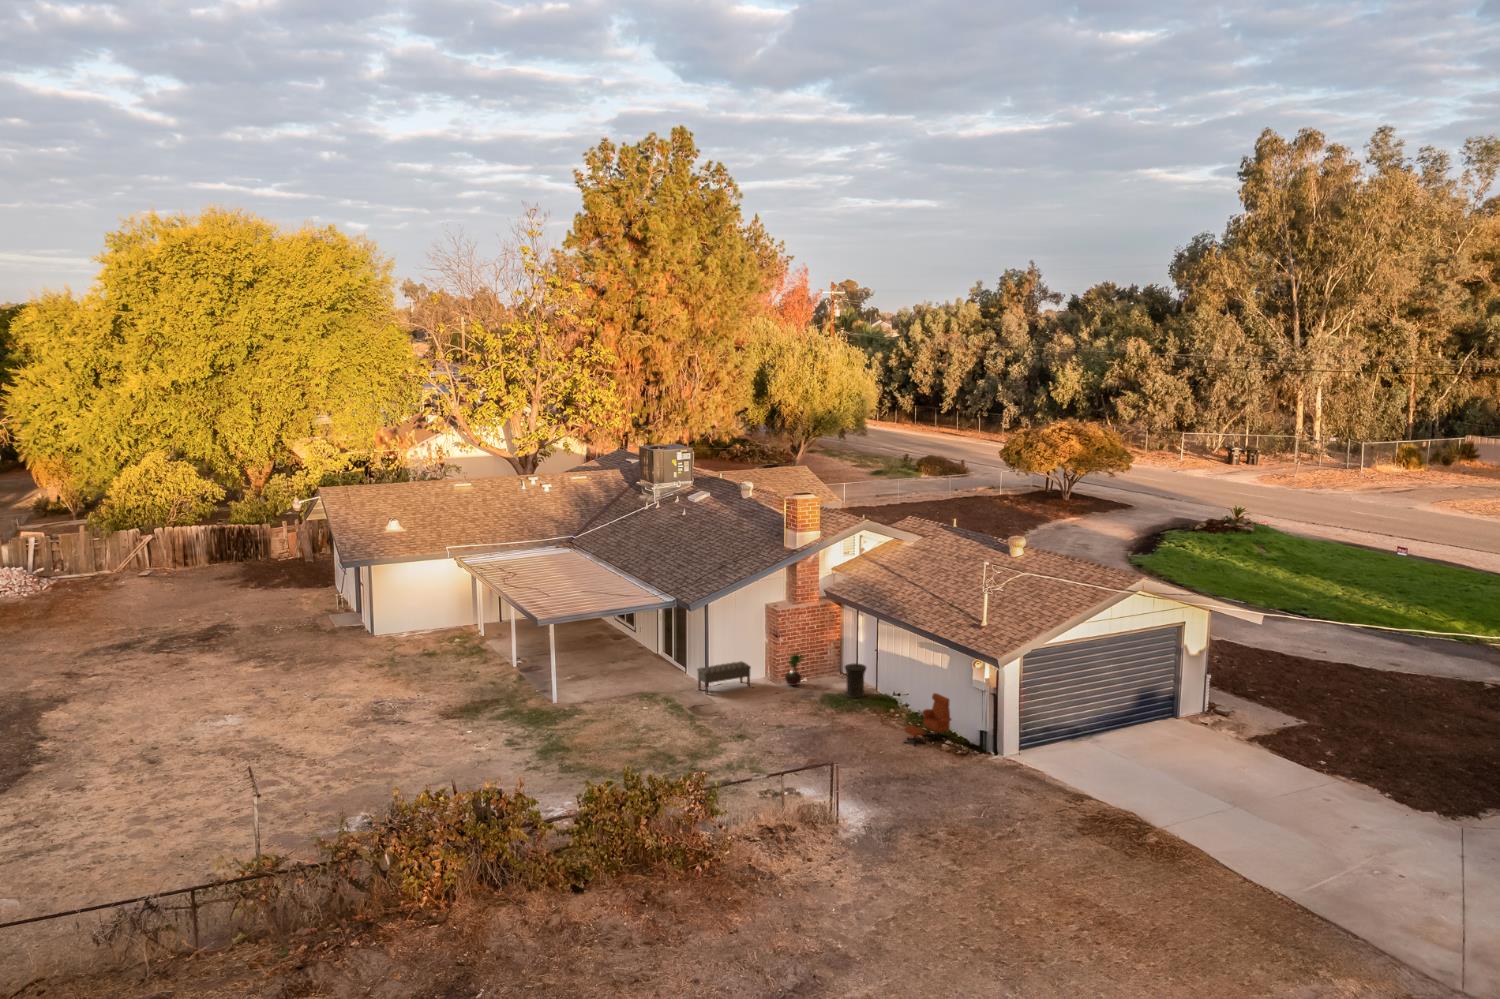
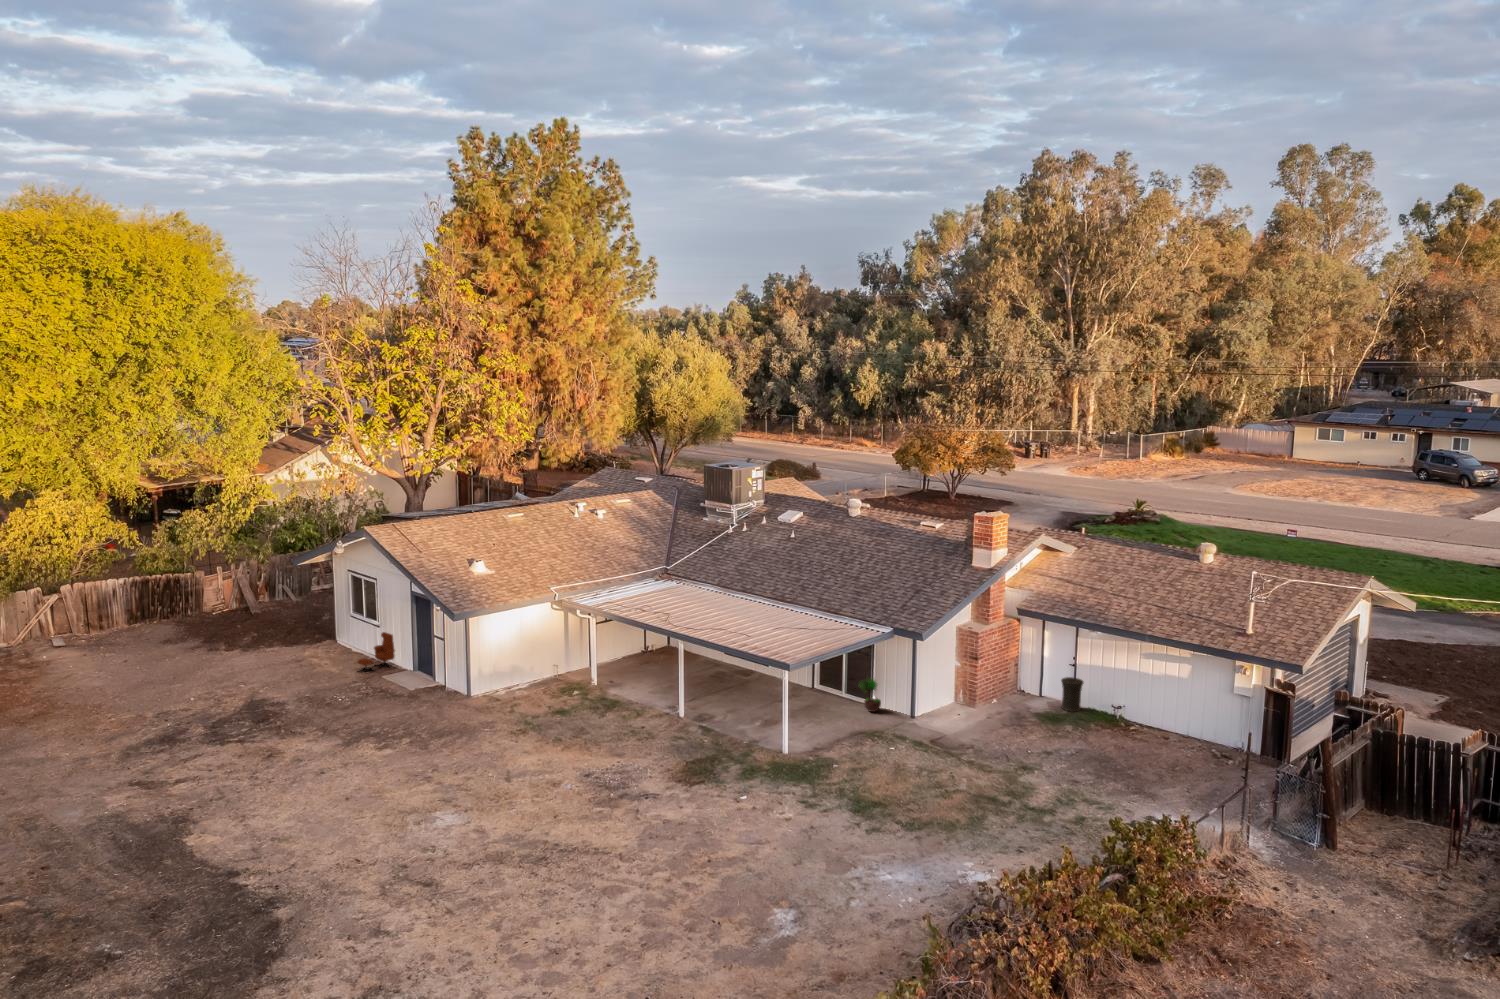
potted tree: present [785,653,804,686] -> present [859,678,881,712]
bench: present [697,662,751,694] -> none [922,686,967,724]
lounge chair: present [905,693,951,744] -> present [358,632,395,671]

